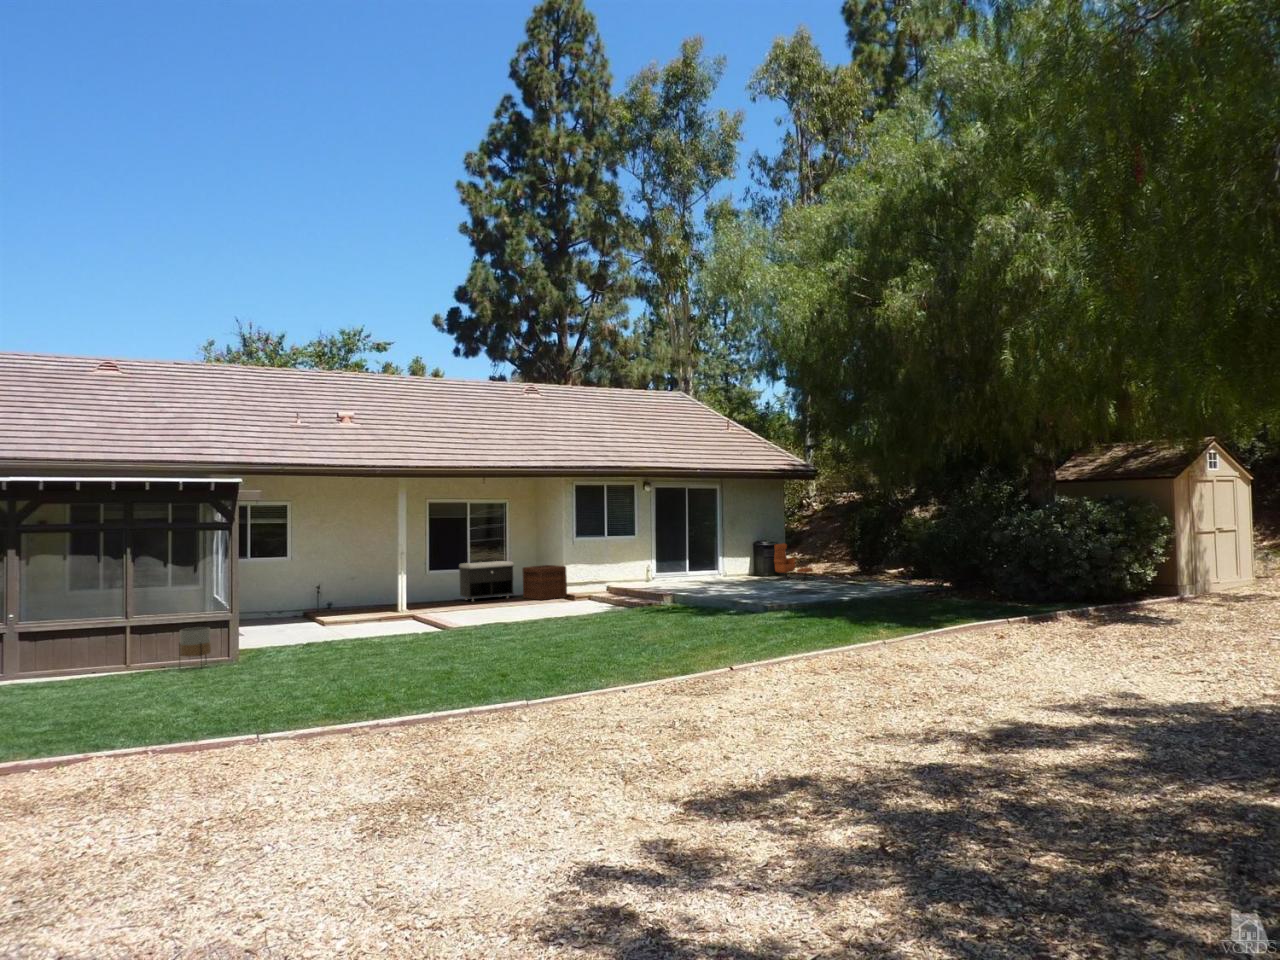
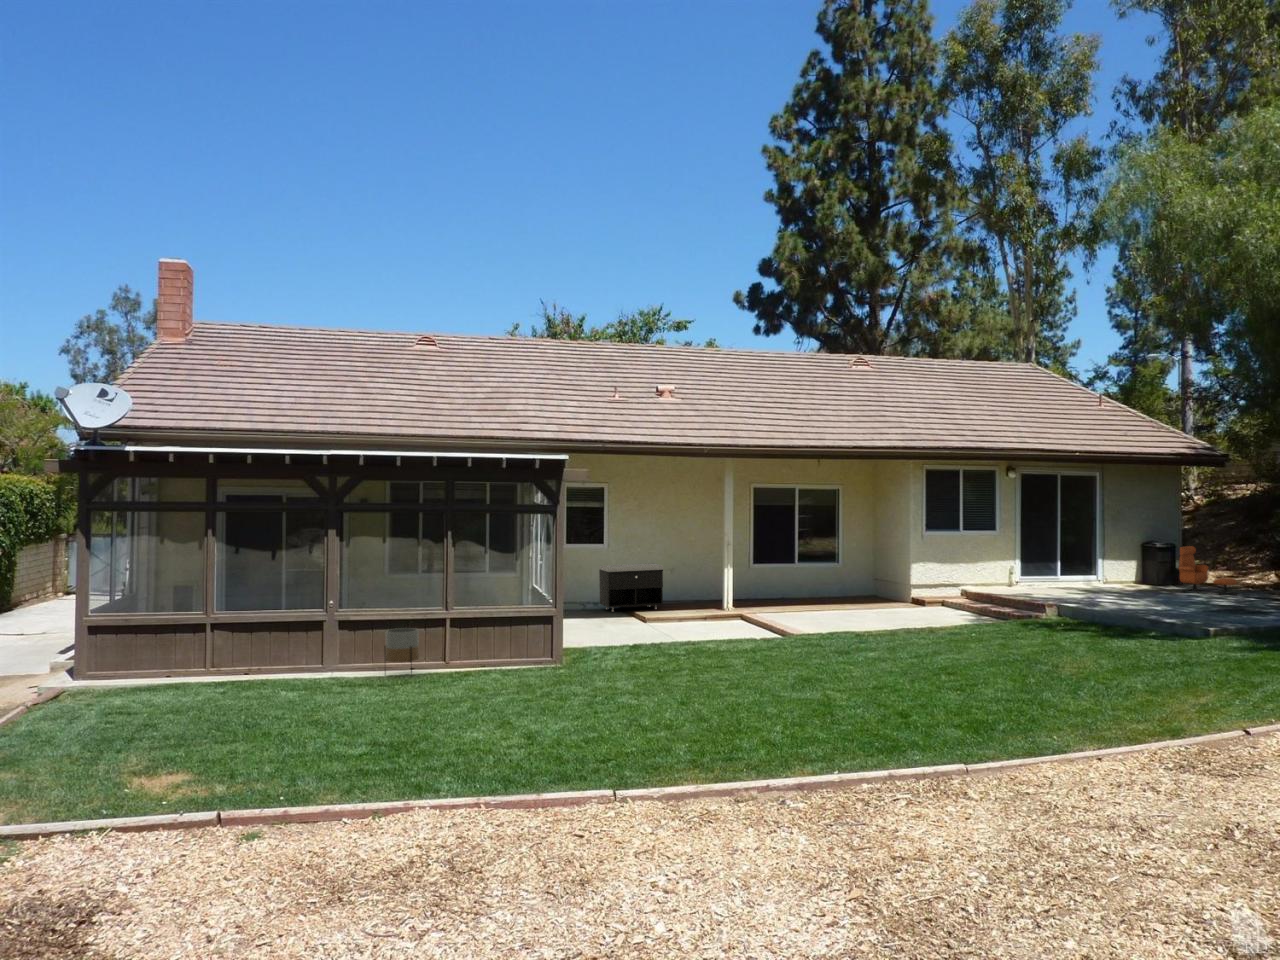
storage bench: present [459,561,513,601] -> present [599,563,663,612]
wooden crate: present [522,565,567,600] -> none [860,563,914,604]
planter: present [179,627,211,657] -> present [385,628,419,669]

